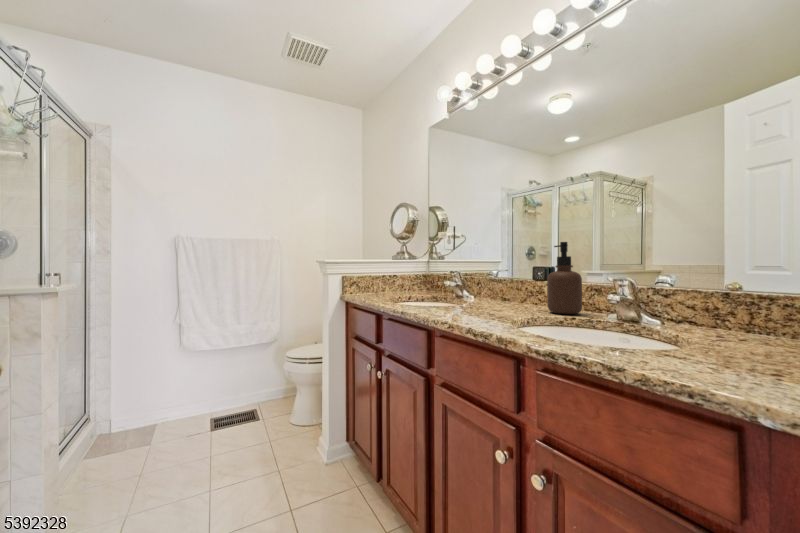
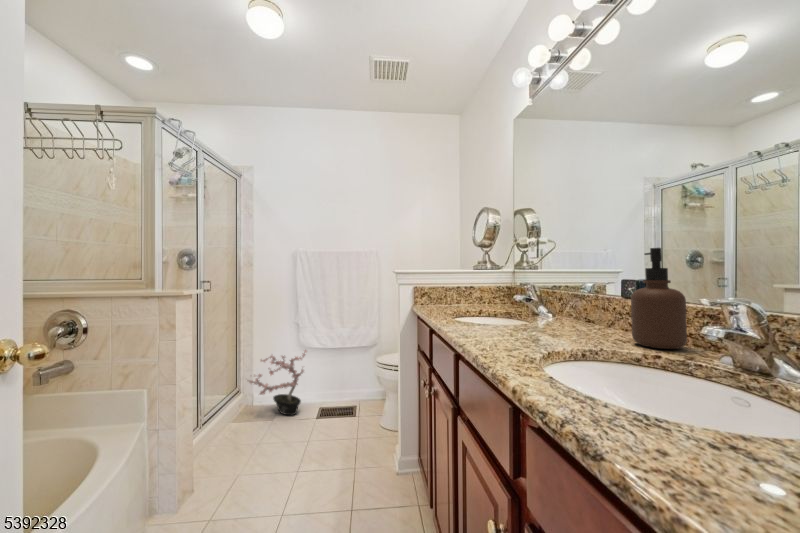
potted plant: none [106,352,198,434] -> present [249,350,307,415]

